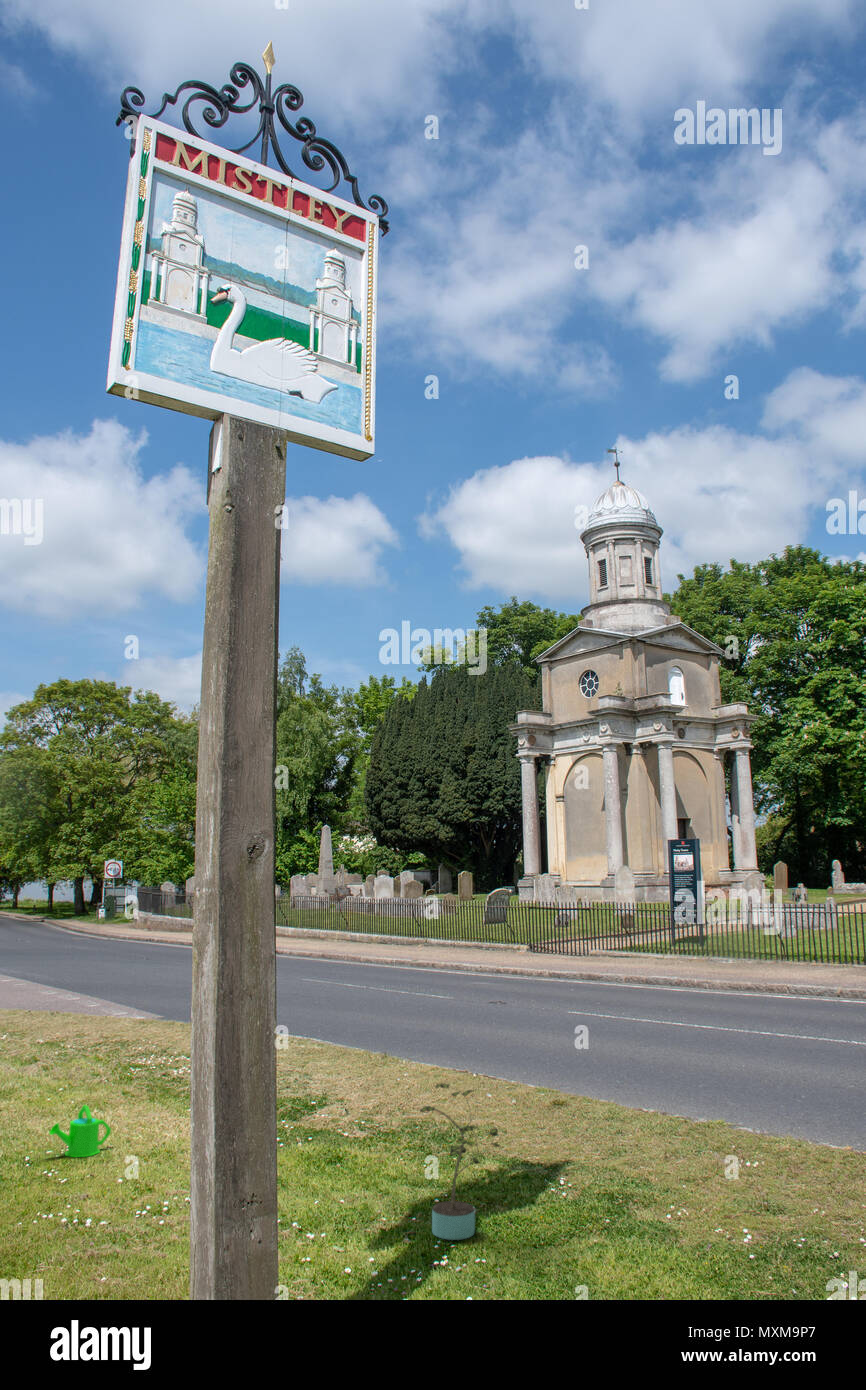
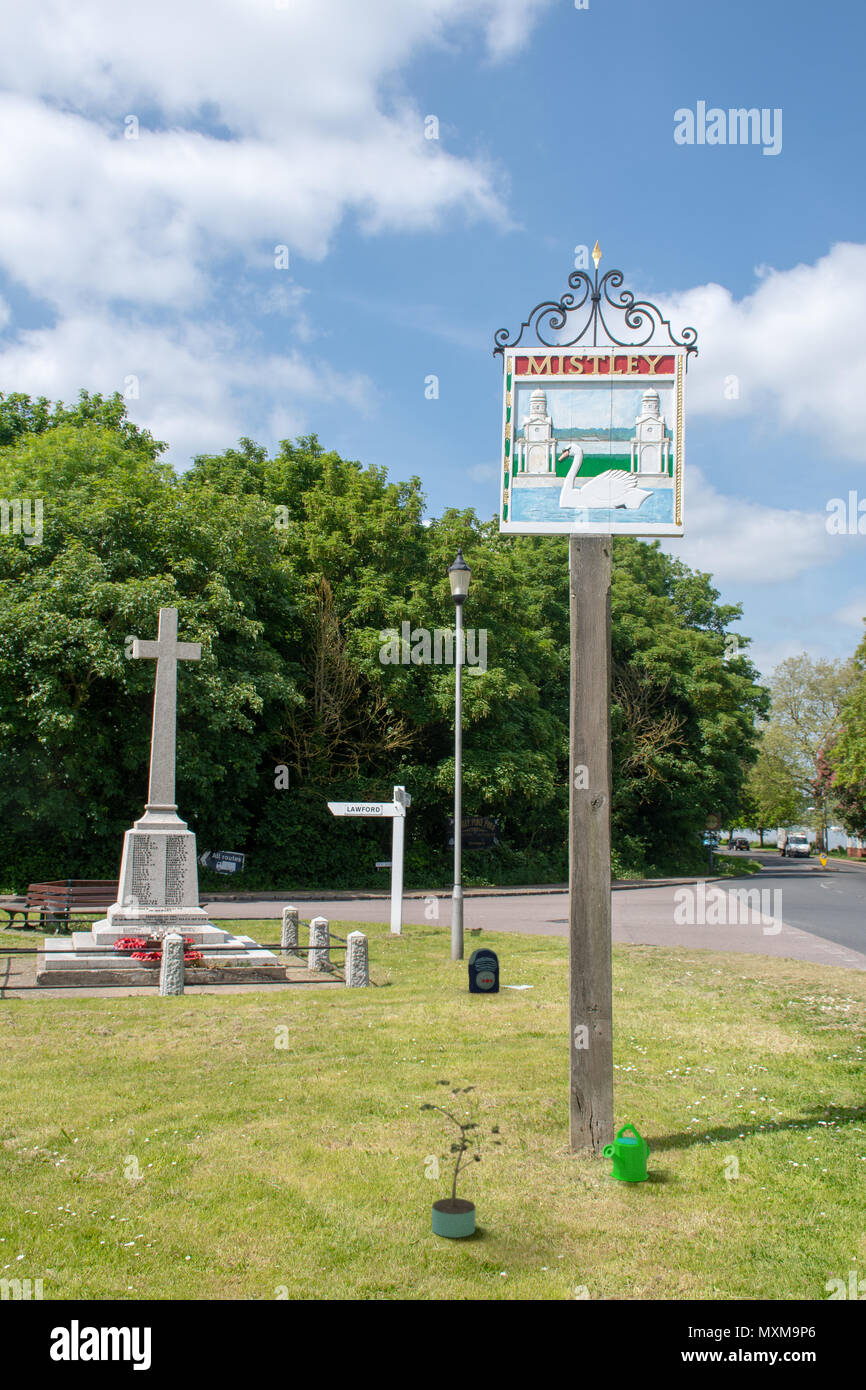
backpack: none [467,975,496,1018] -> present [468,948,500,993]
watering can: present [49,1105,111,1157] -> present [602,1123,650,1182]

